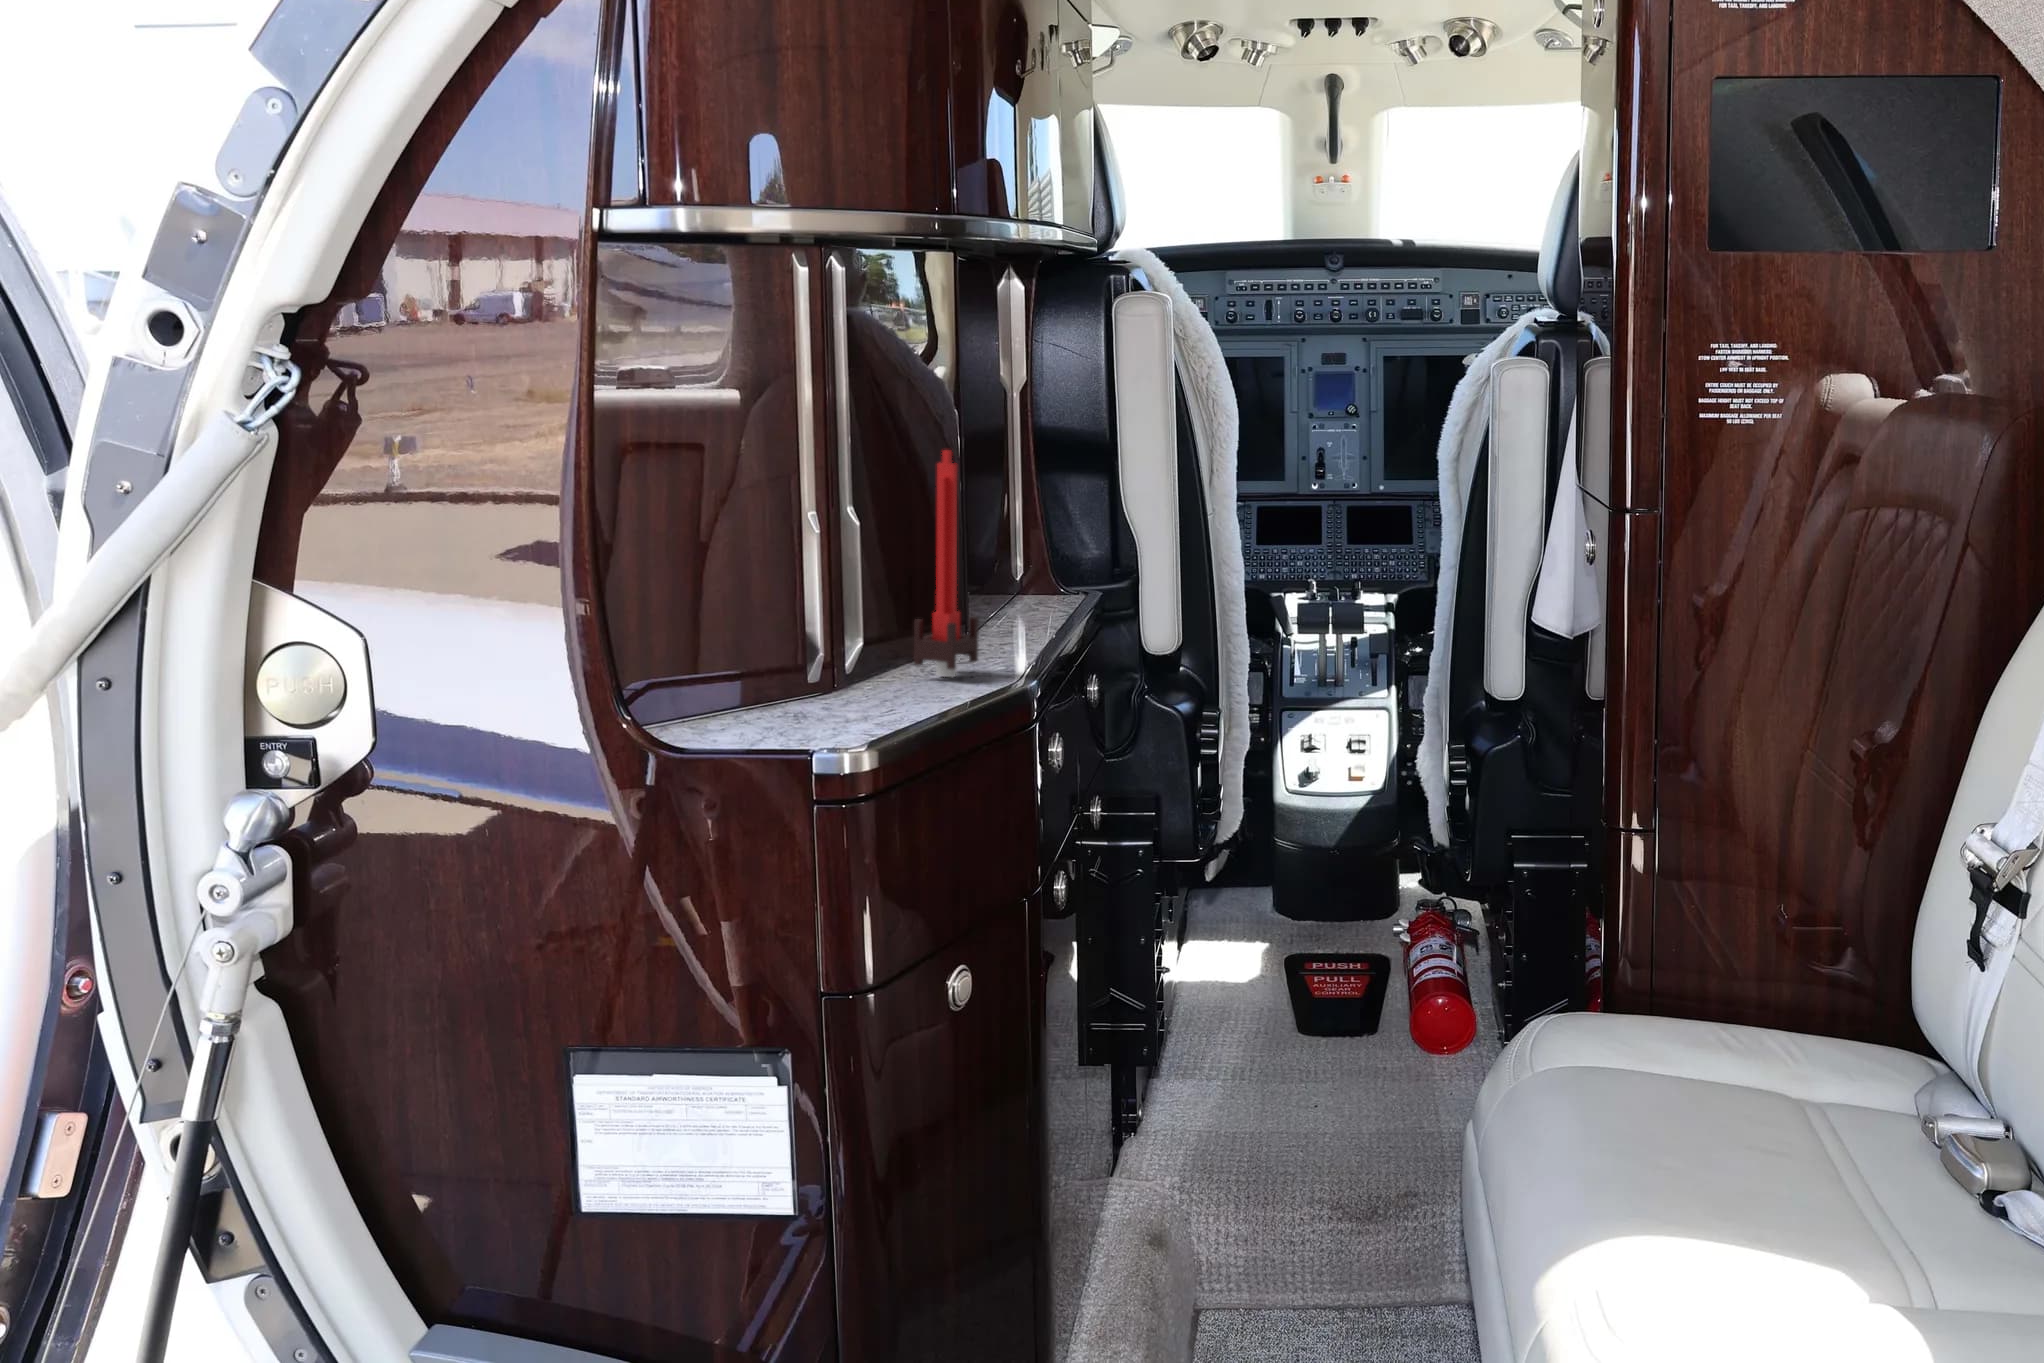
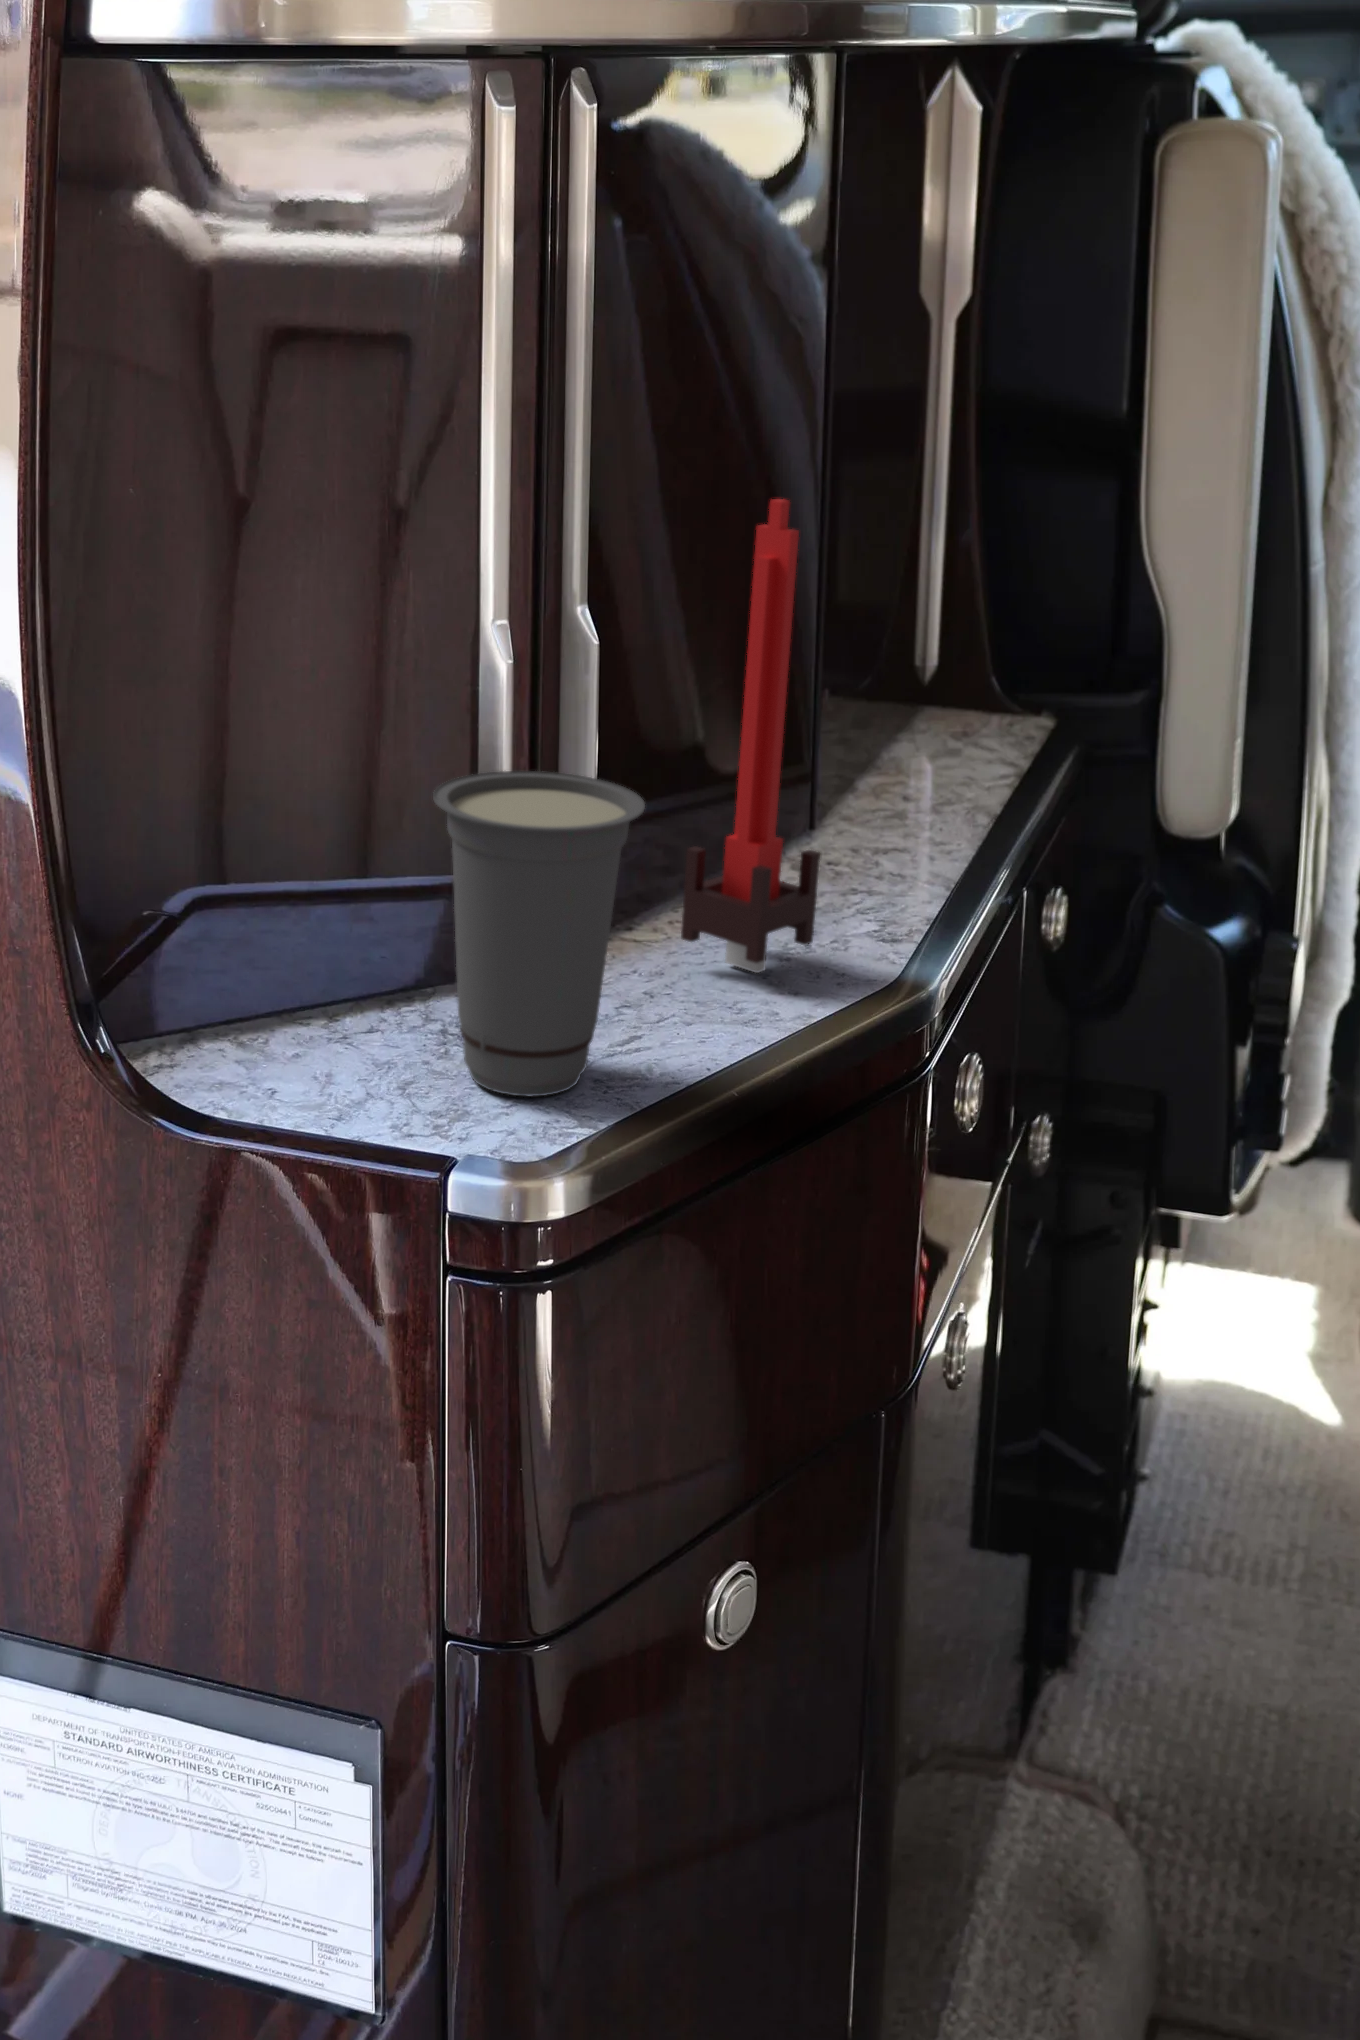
cup: none [794,575,897,724] -> present [433,771,645,1097]

